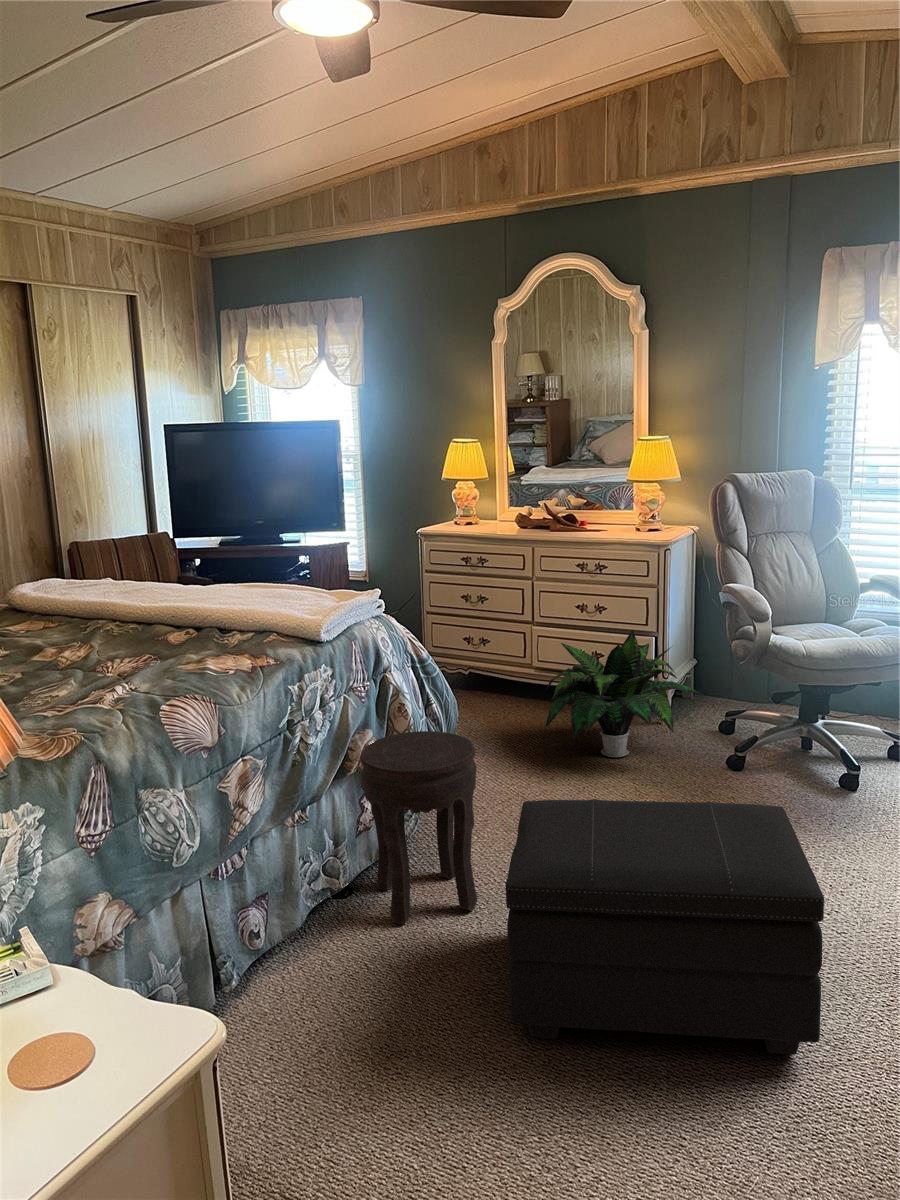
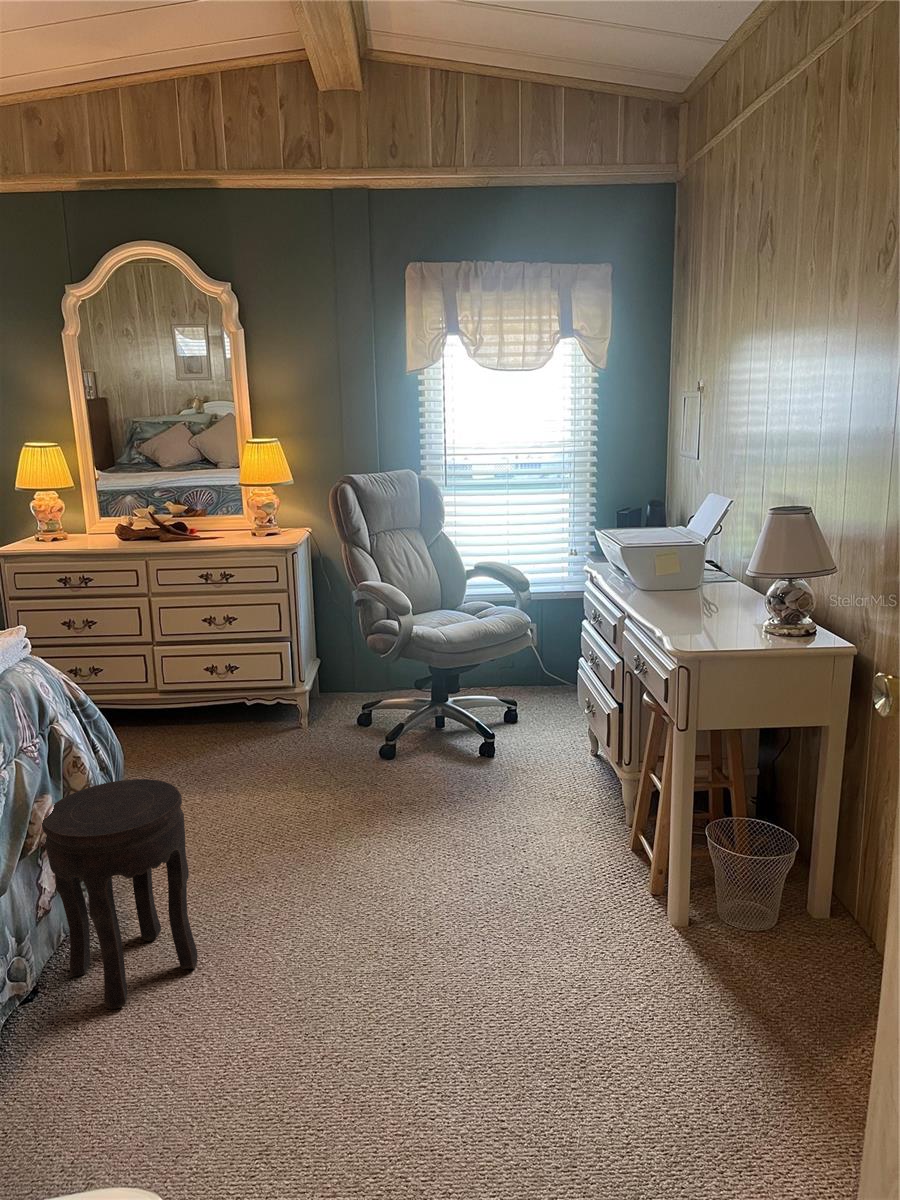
potted plant: present [545,630,703,757] -> none [187,636,352,769]
footstool: present [506,799,824,1055] -> none [252,786,577,1080]

